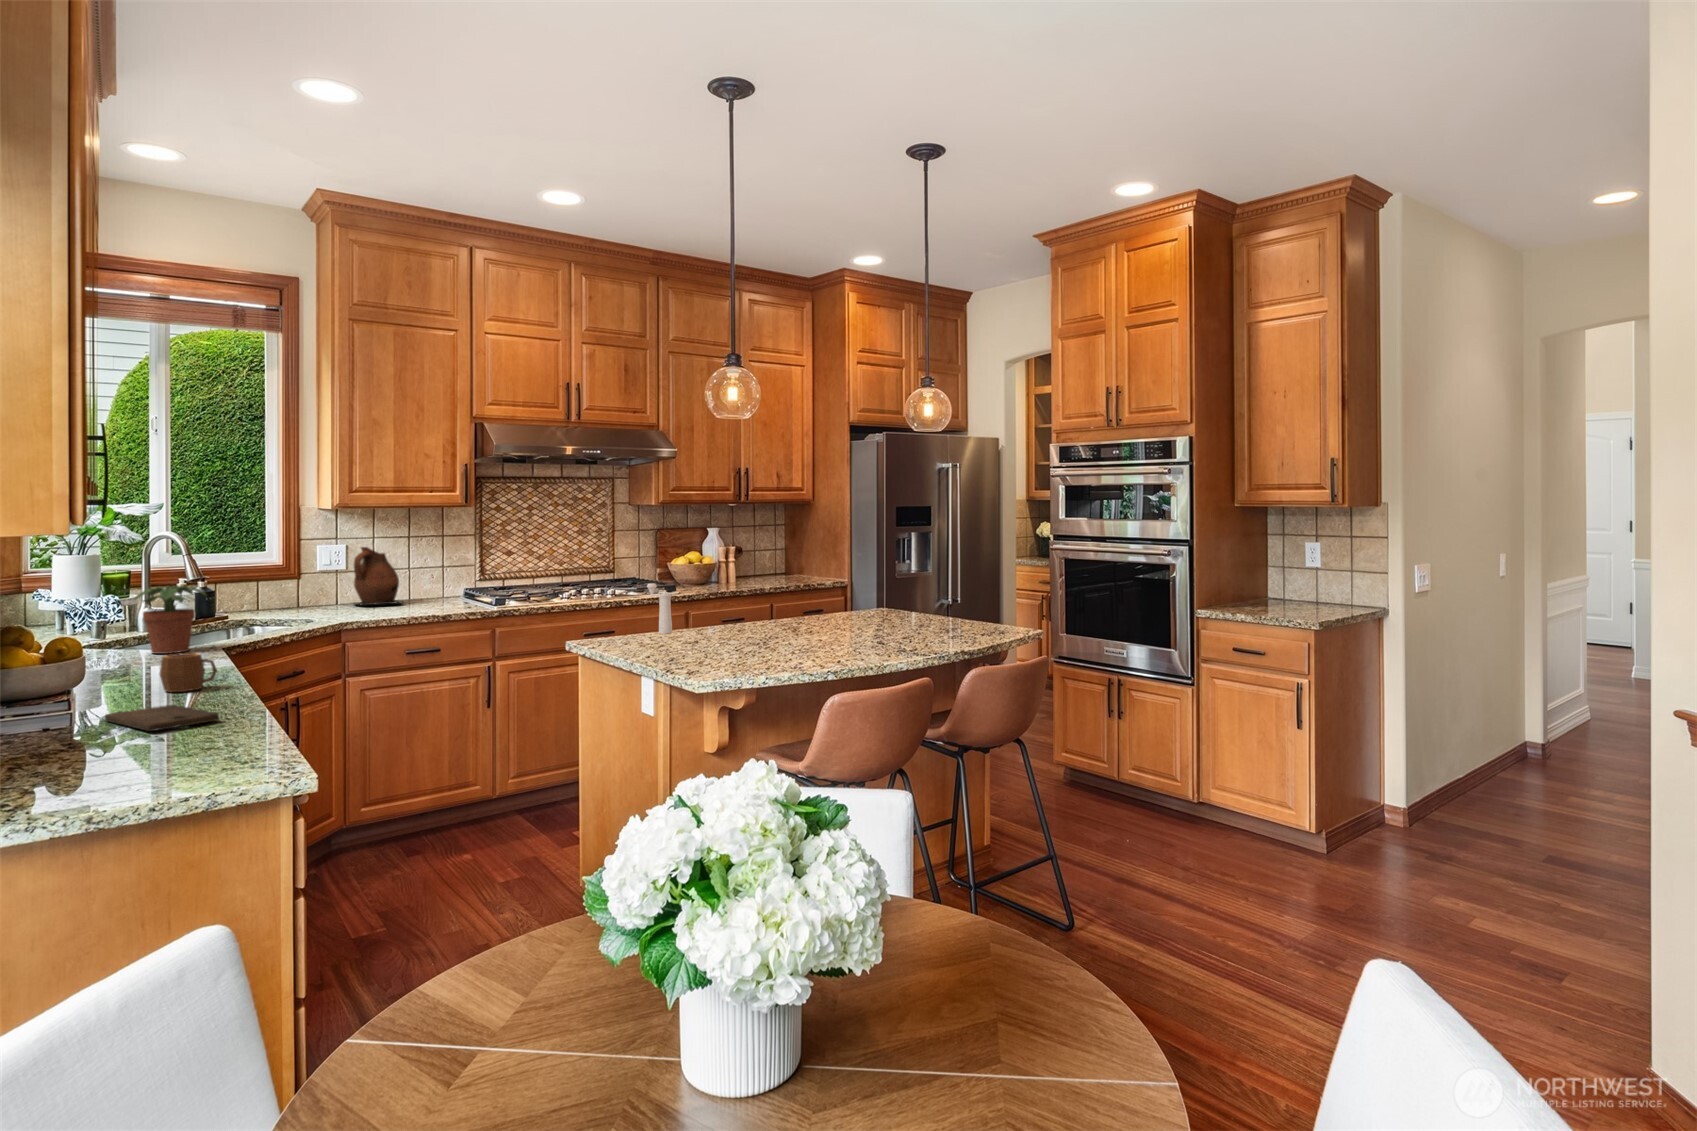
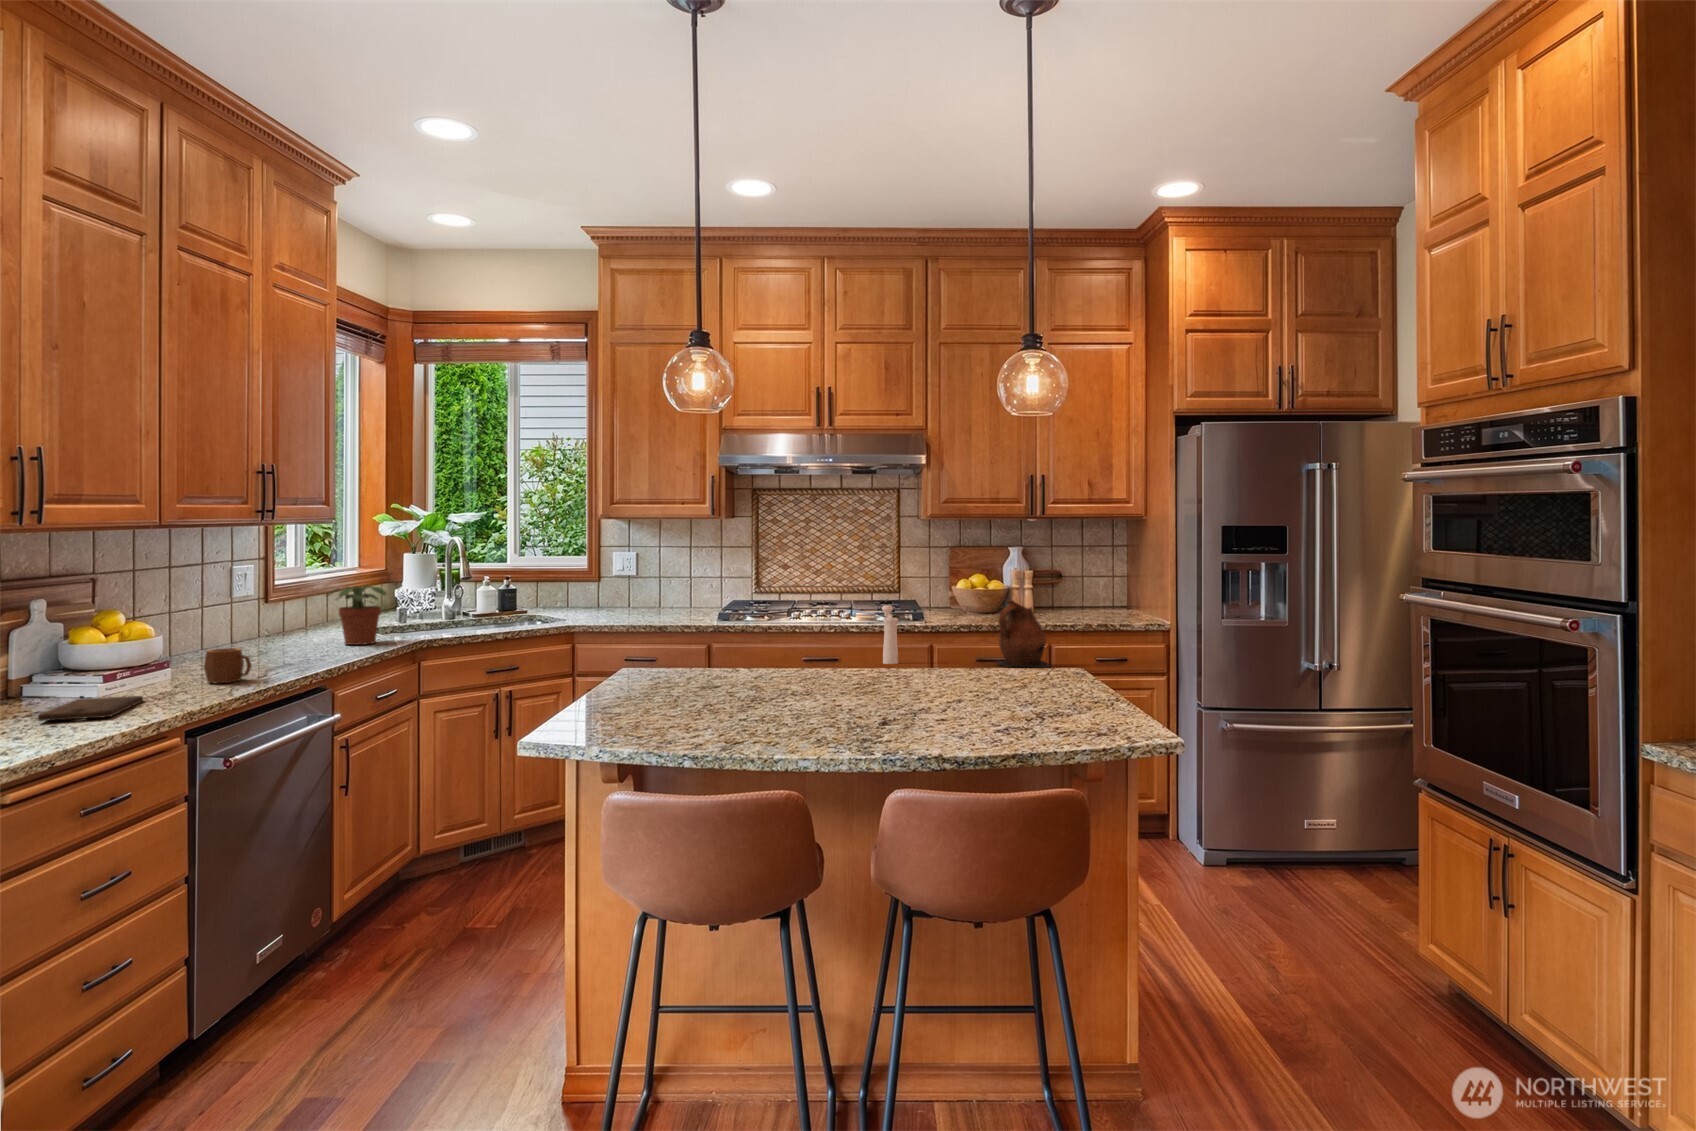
ceramic pitcher: present [354,547,403,605] -> present [997,600,1050,667]

